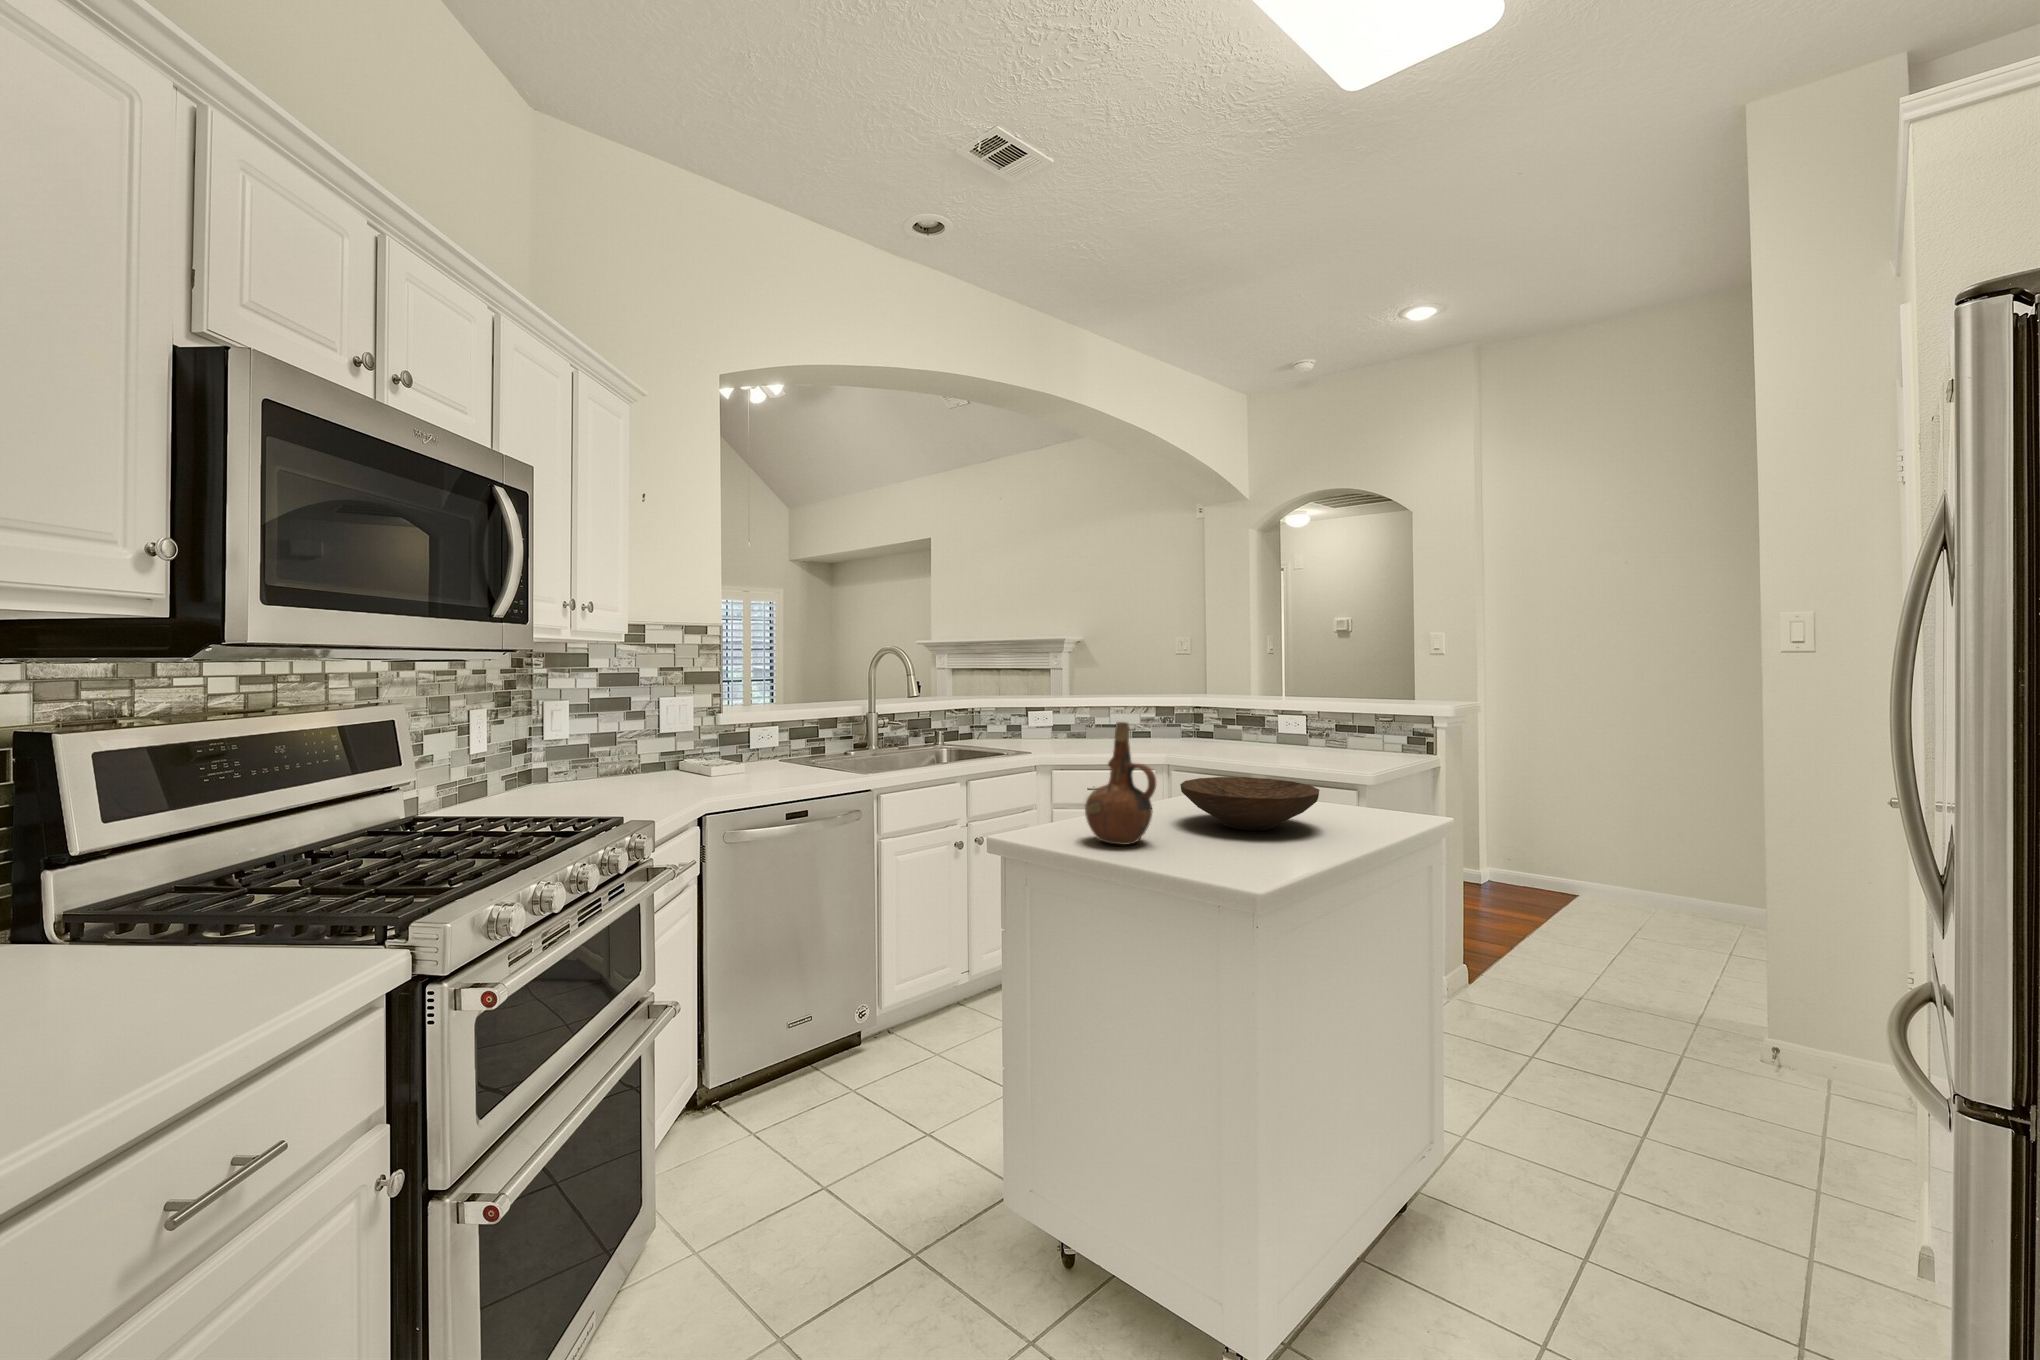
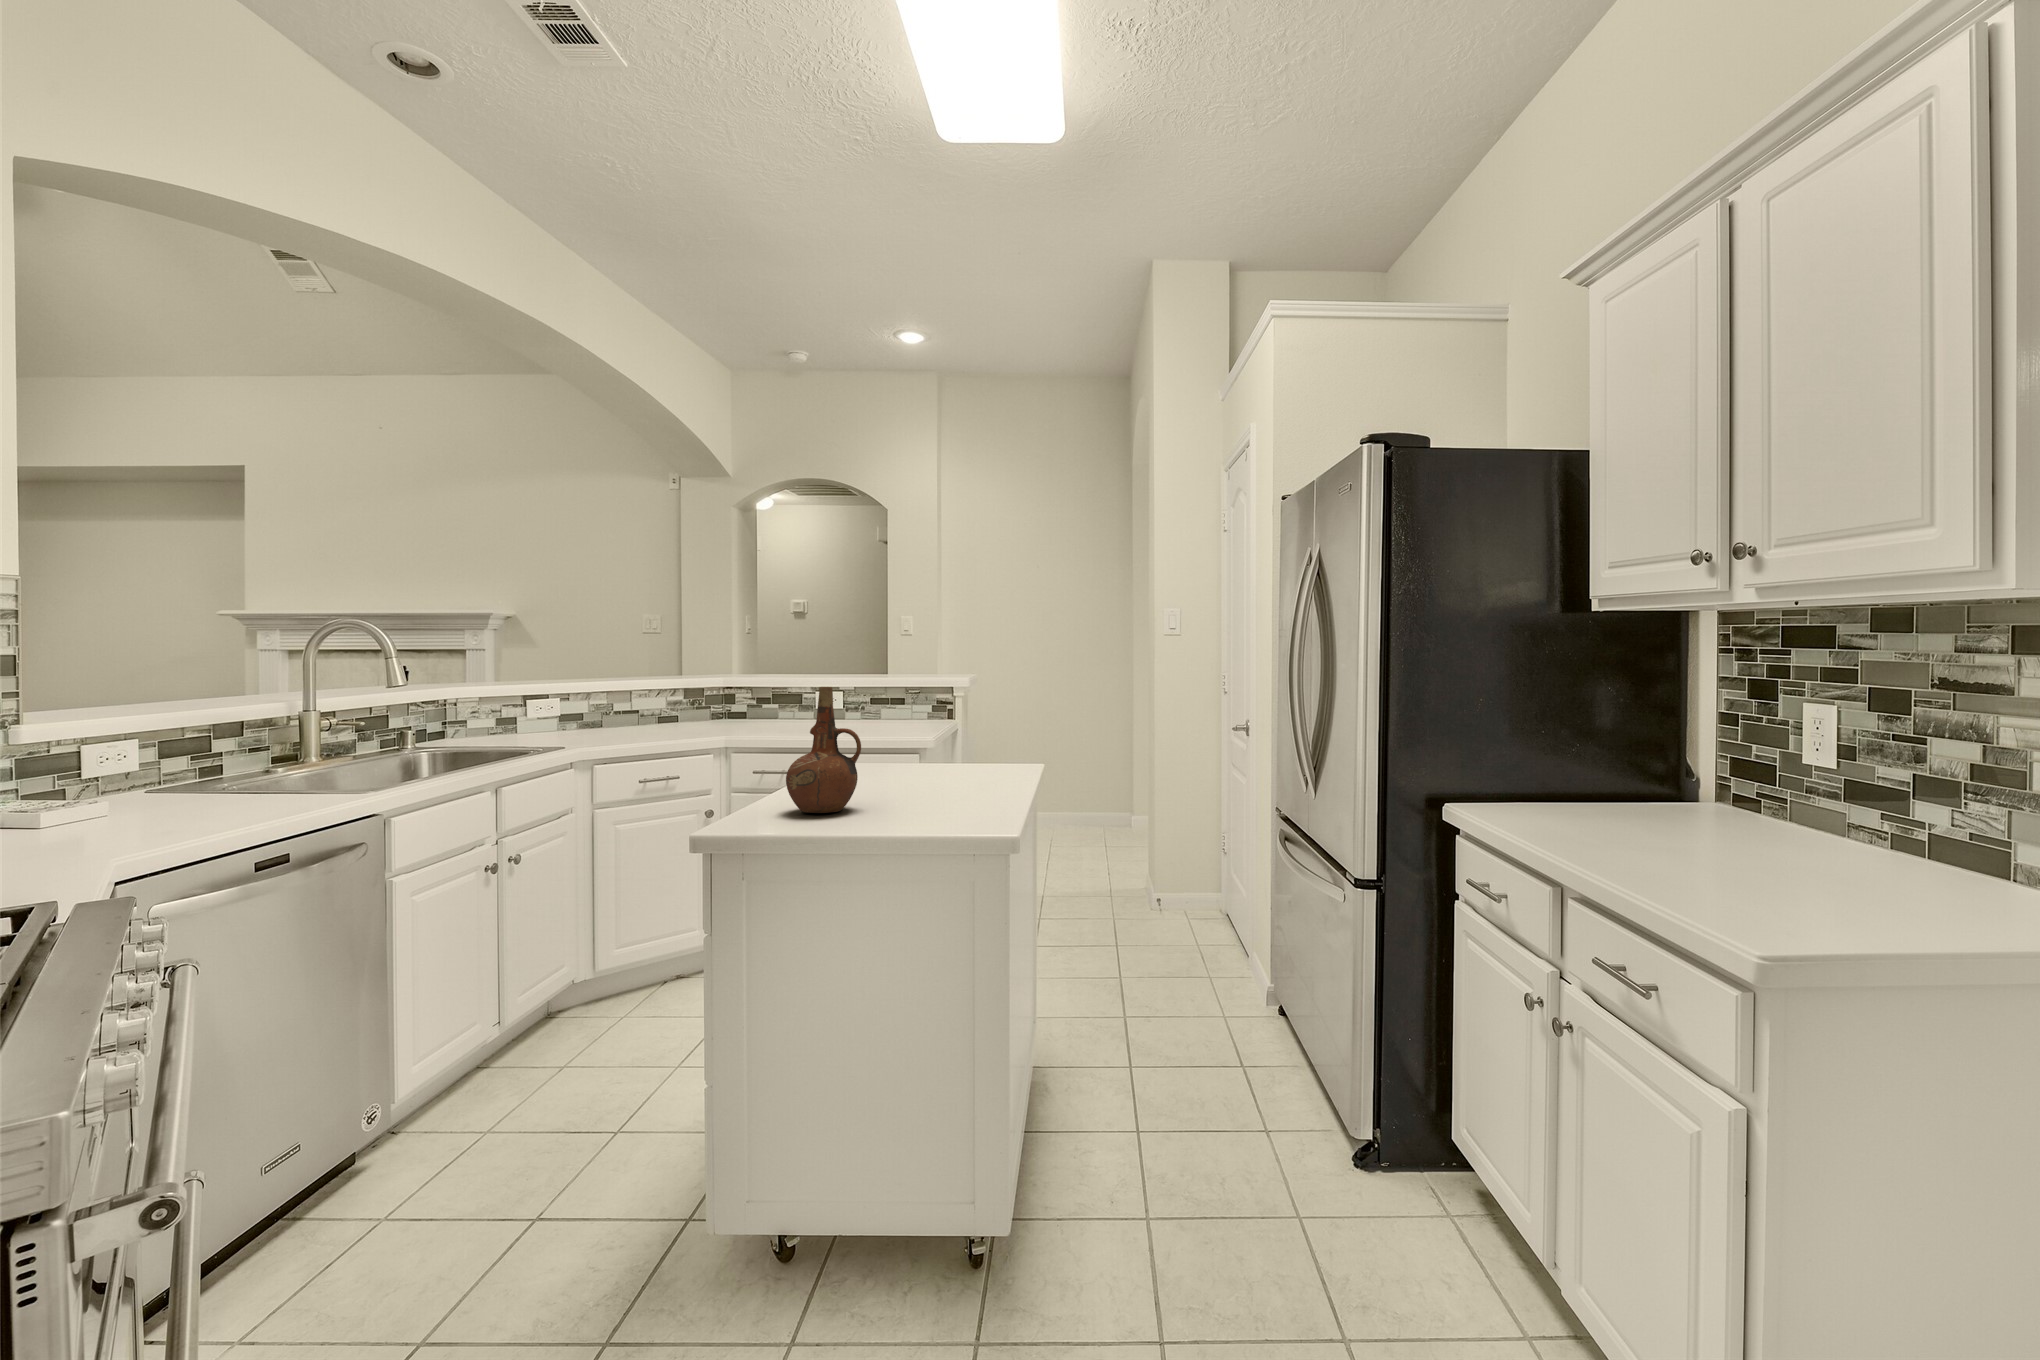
wooden bowl: present [1180,777,1319,831] -> none [850,739,979,787]

